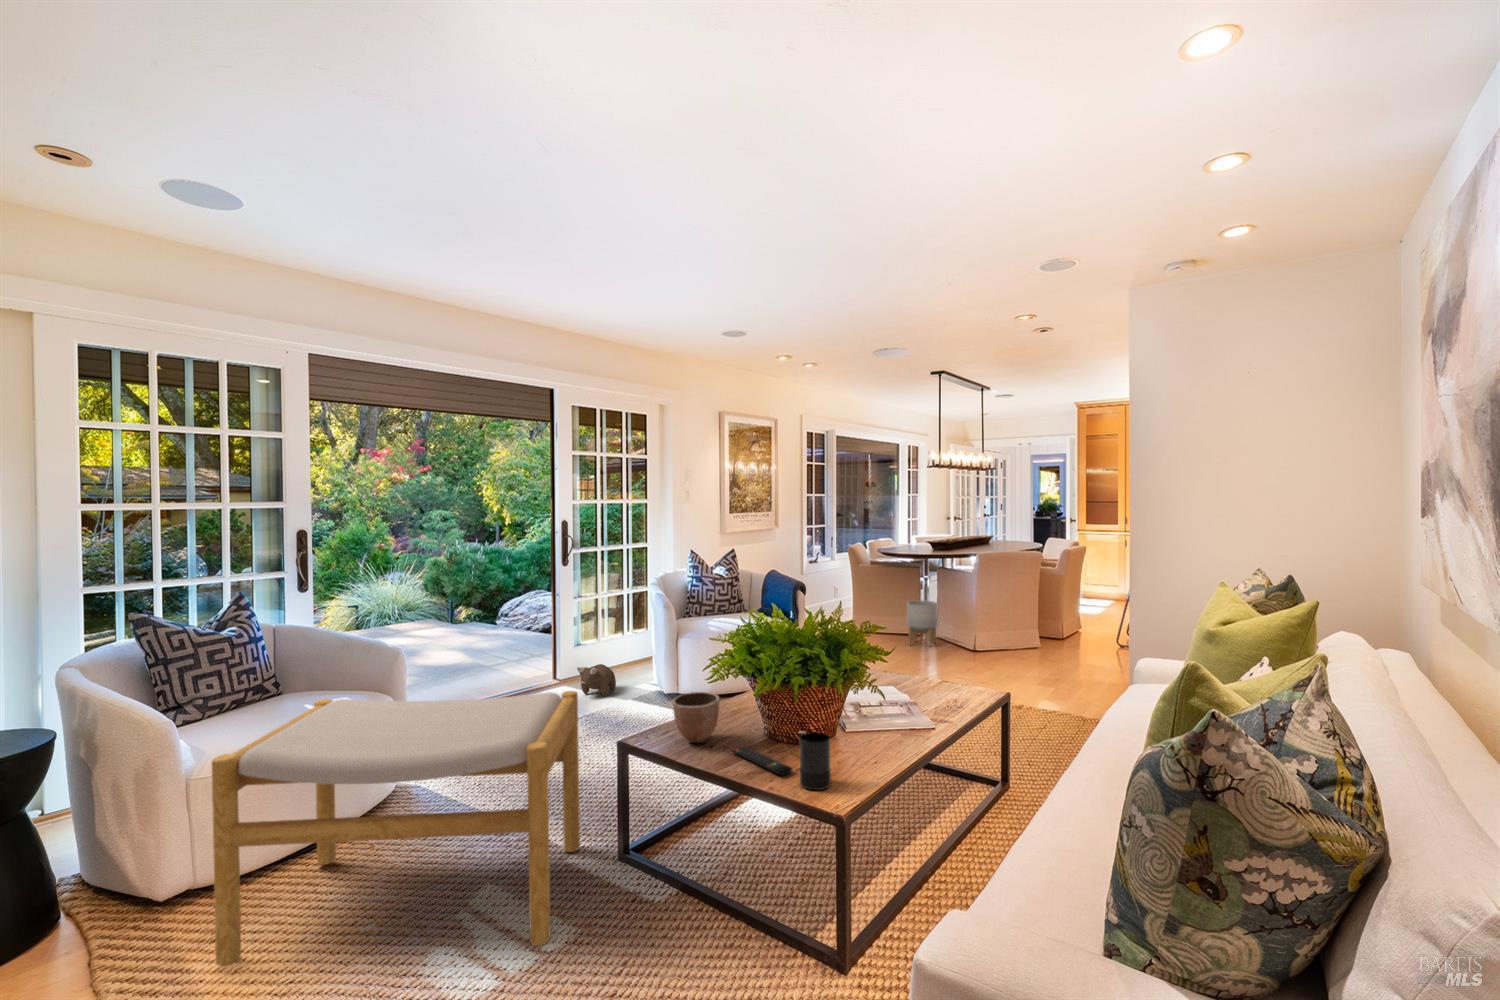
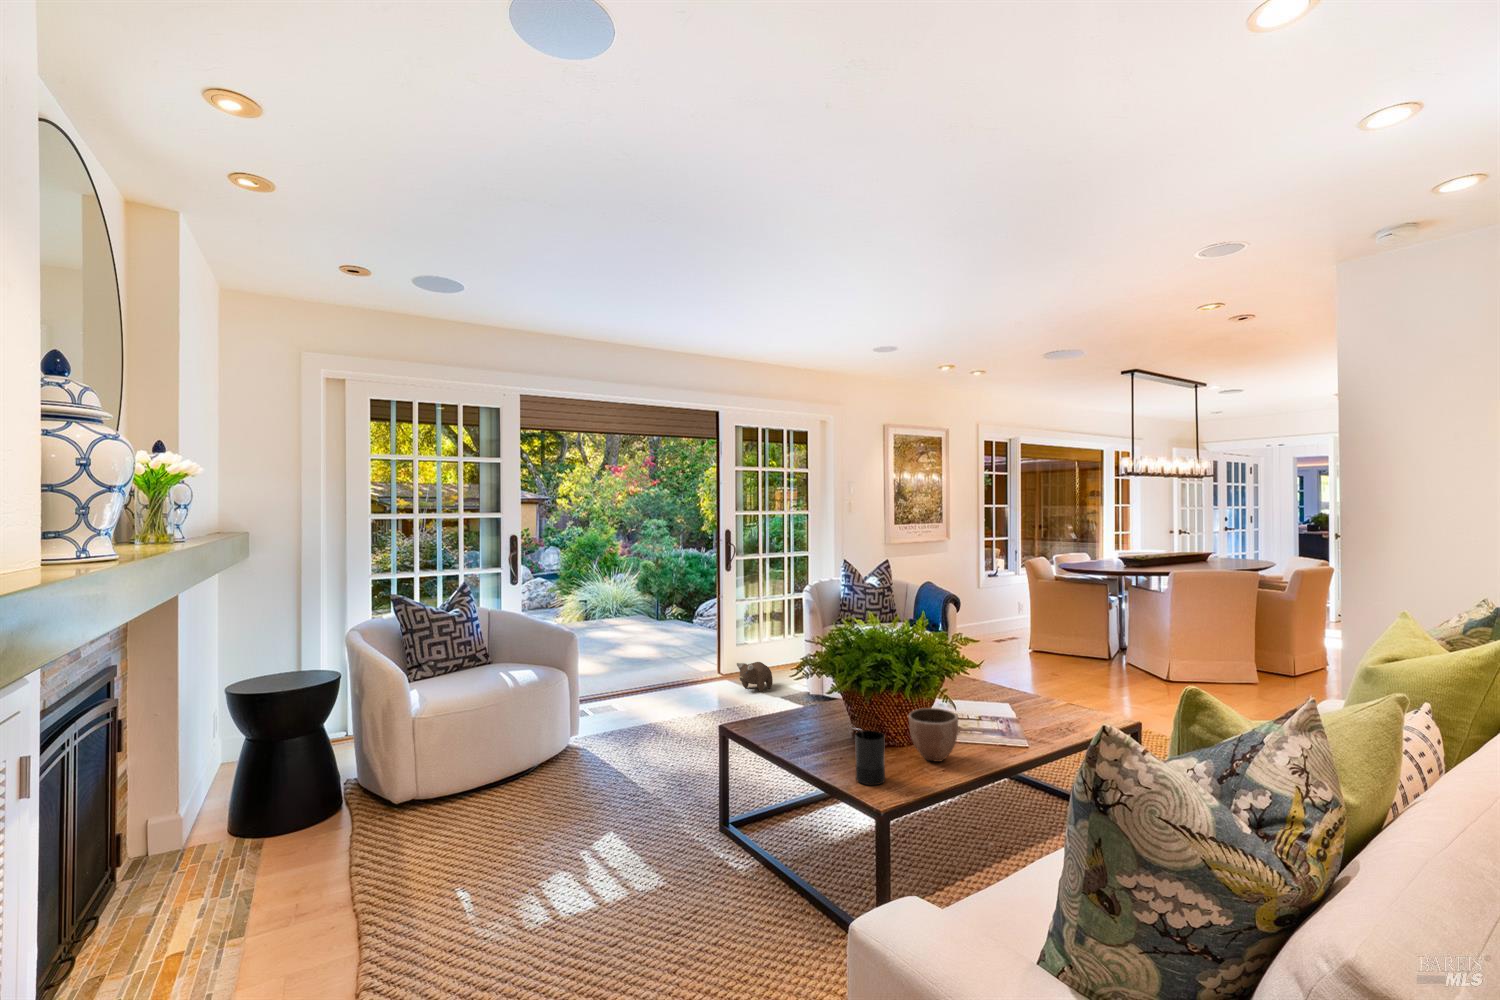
planter: present [907,600,938,647] -> none [1087,621,1124,672]
footstool: present [212,691,580,966] -> none [416,667,693,885]
decorative bowl: present [673,692,719,743] -> present [909,708,958,762]
remote control: present [733,746,792,776] -> none [810,740,855,769]

